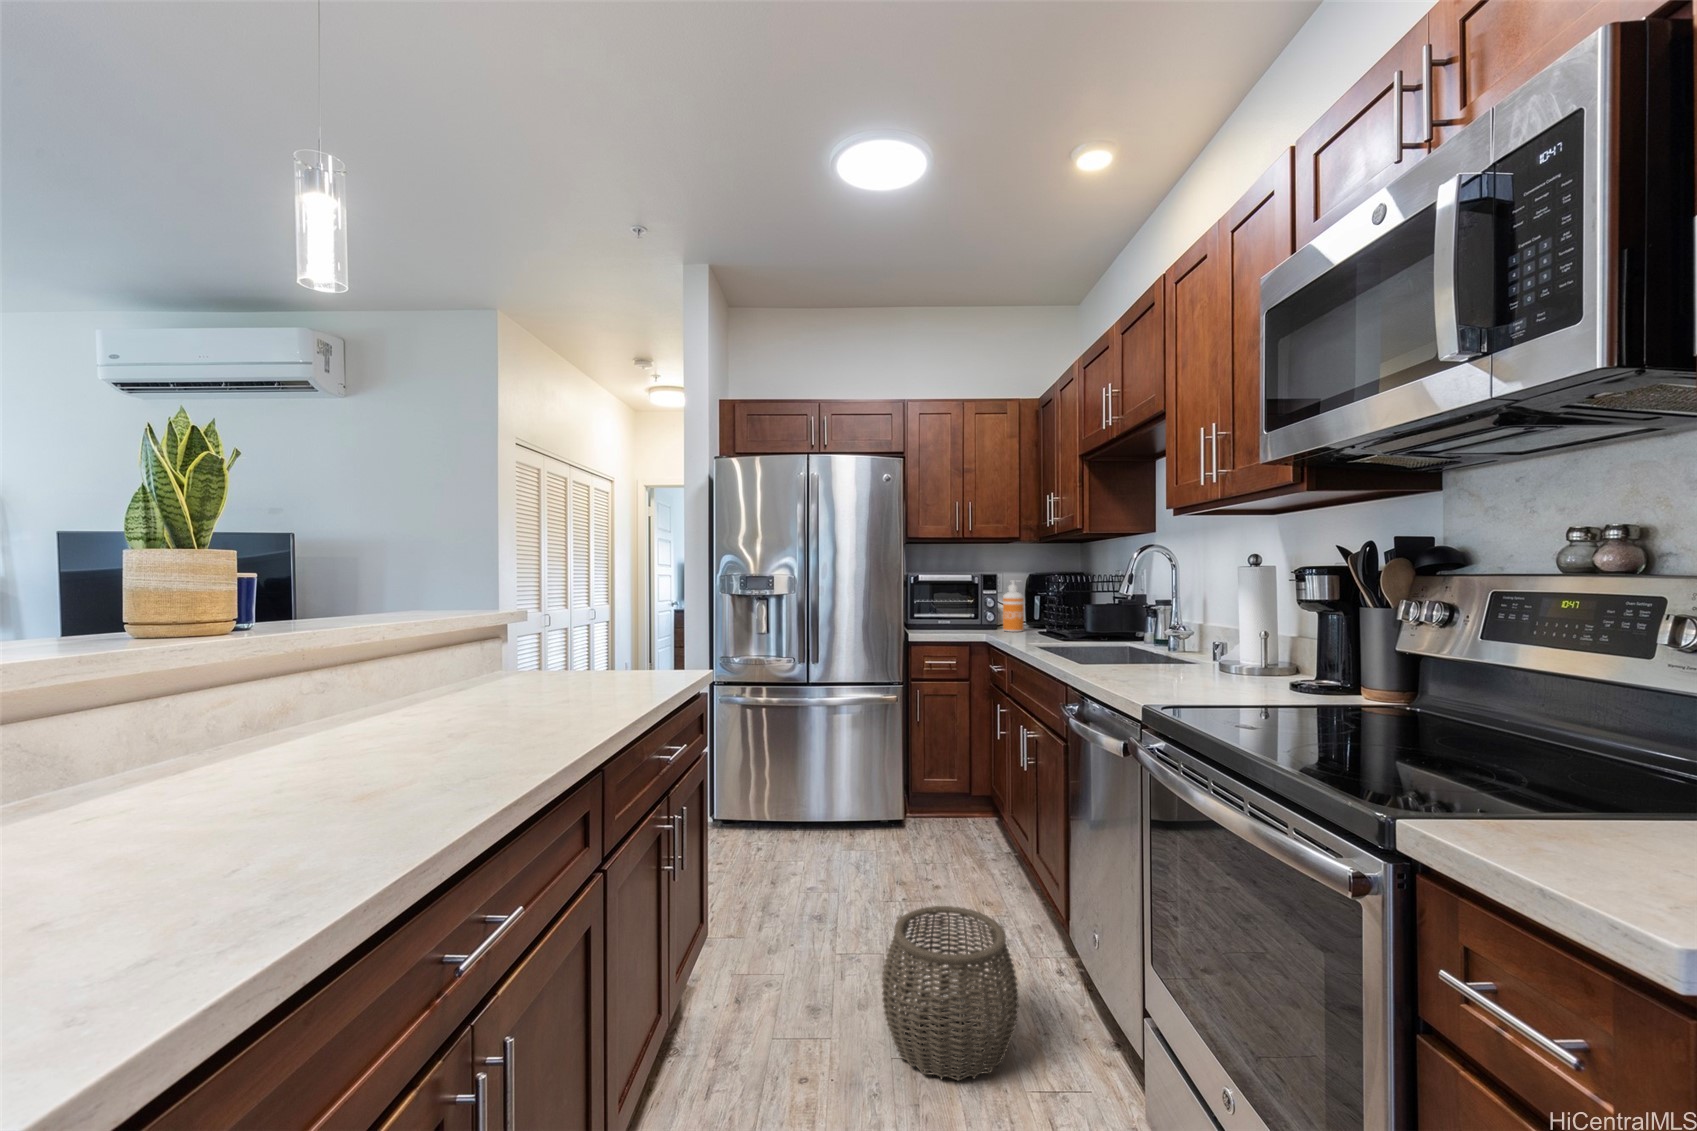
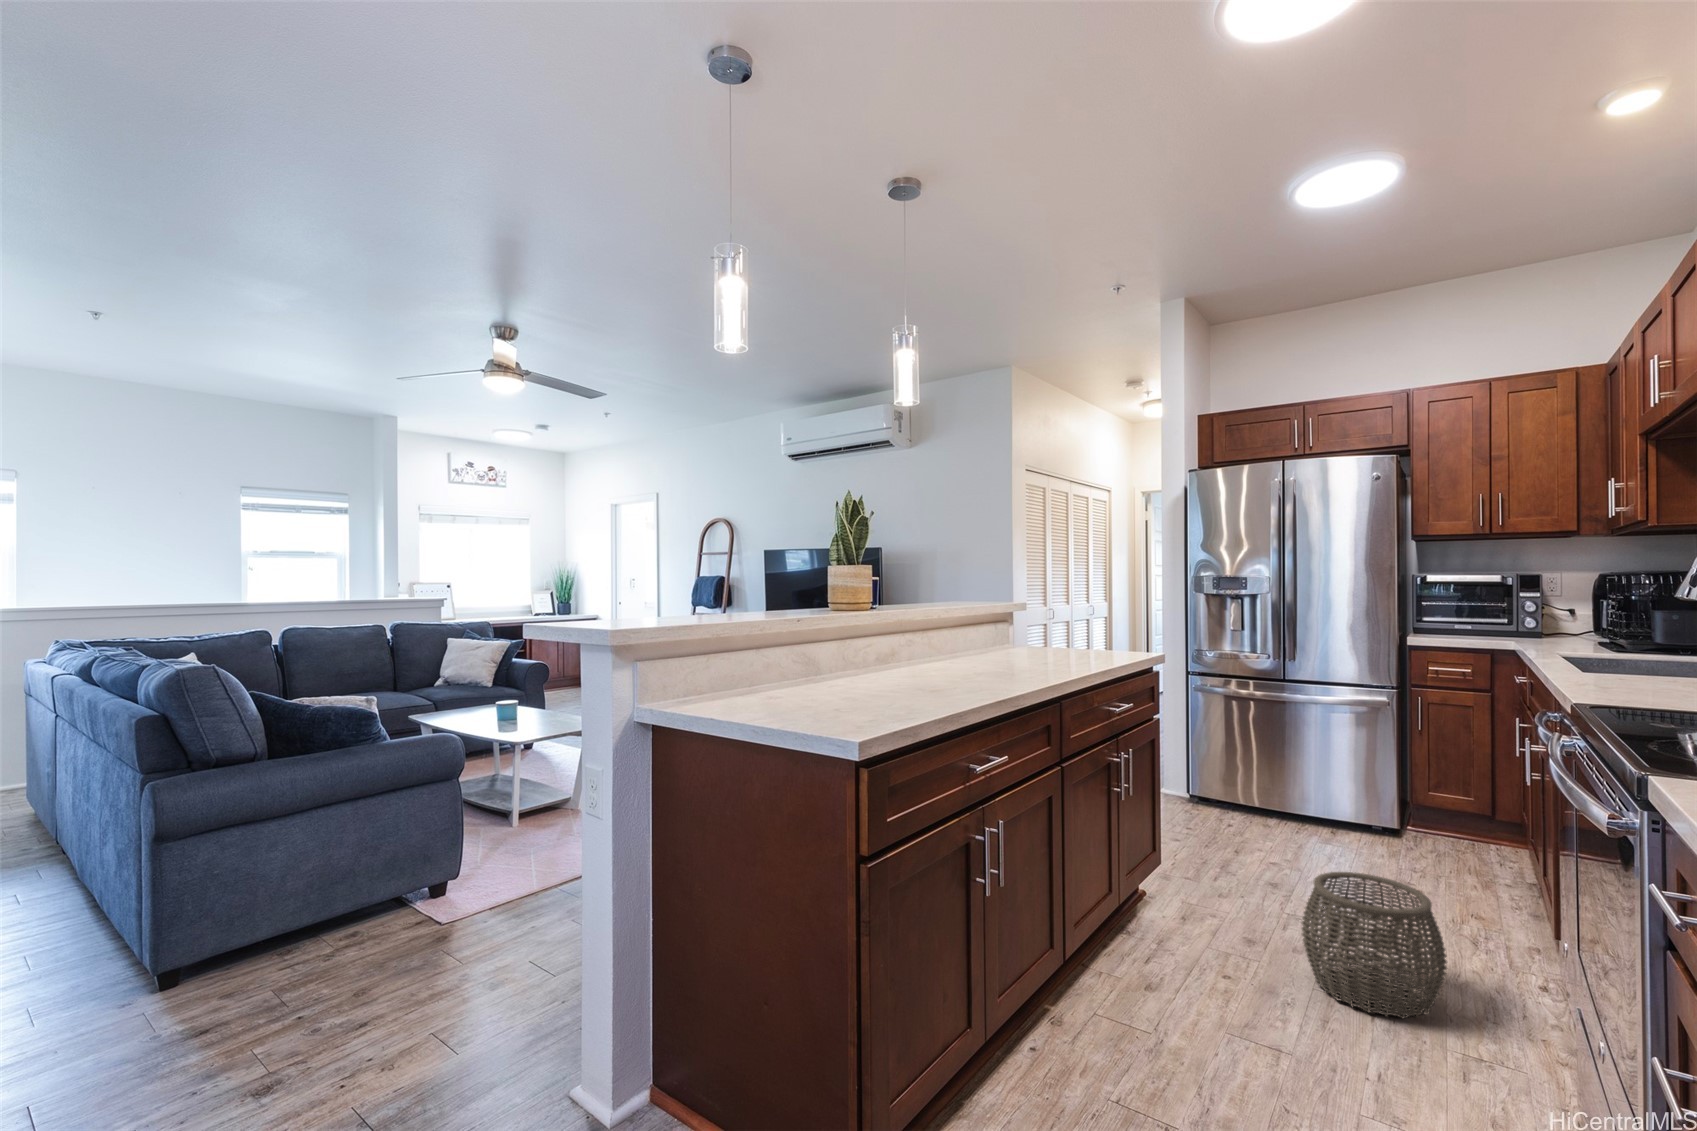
soap dispenser: present [1003,580,1024,632] -> none [1541,582,1573,641]

